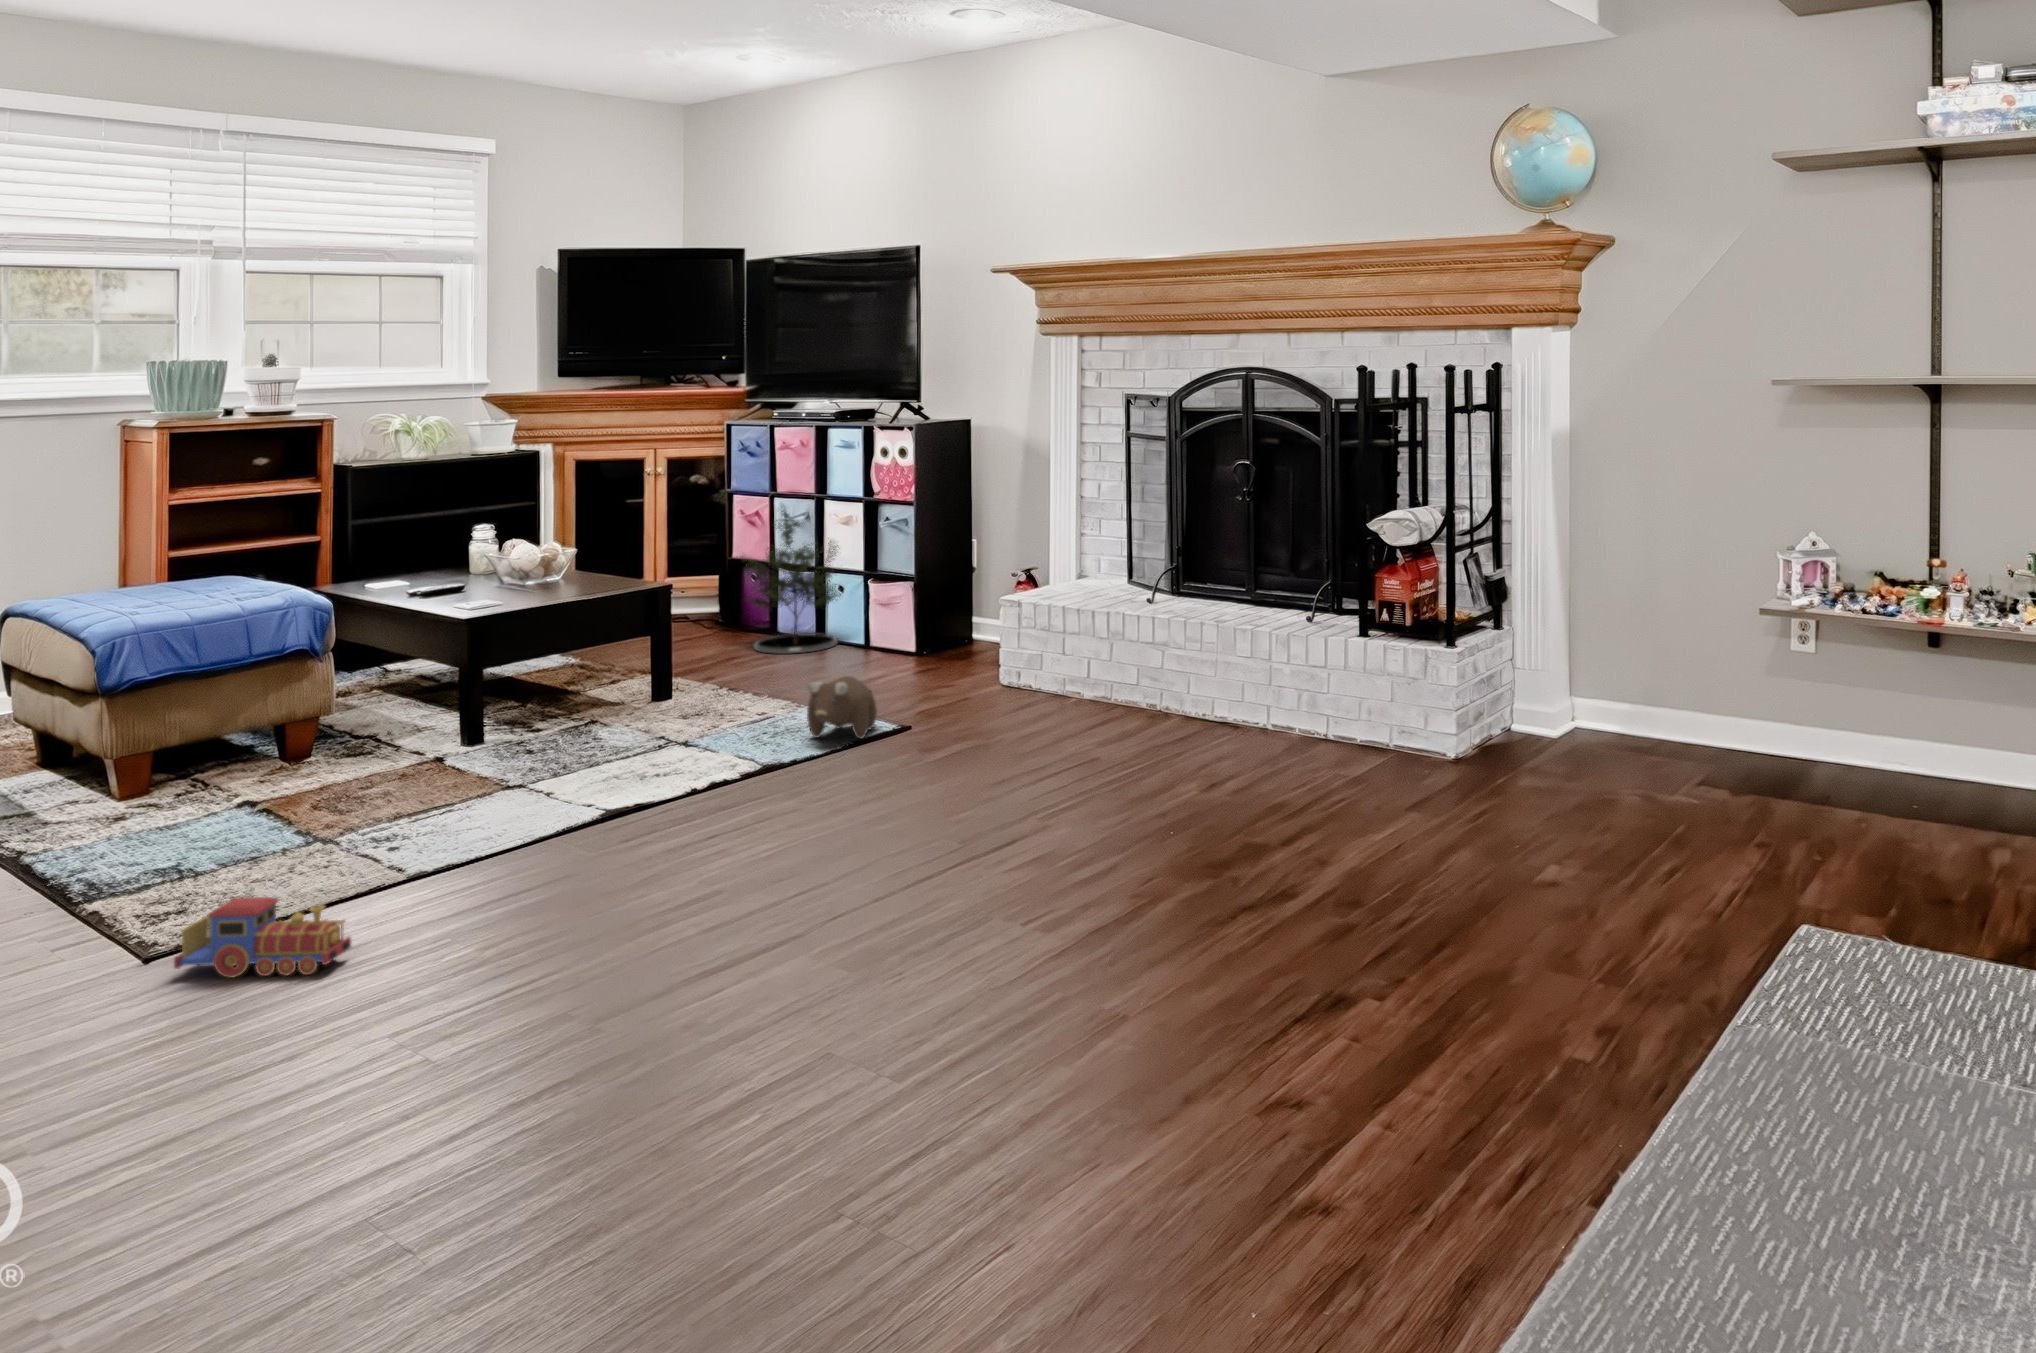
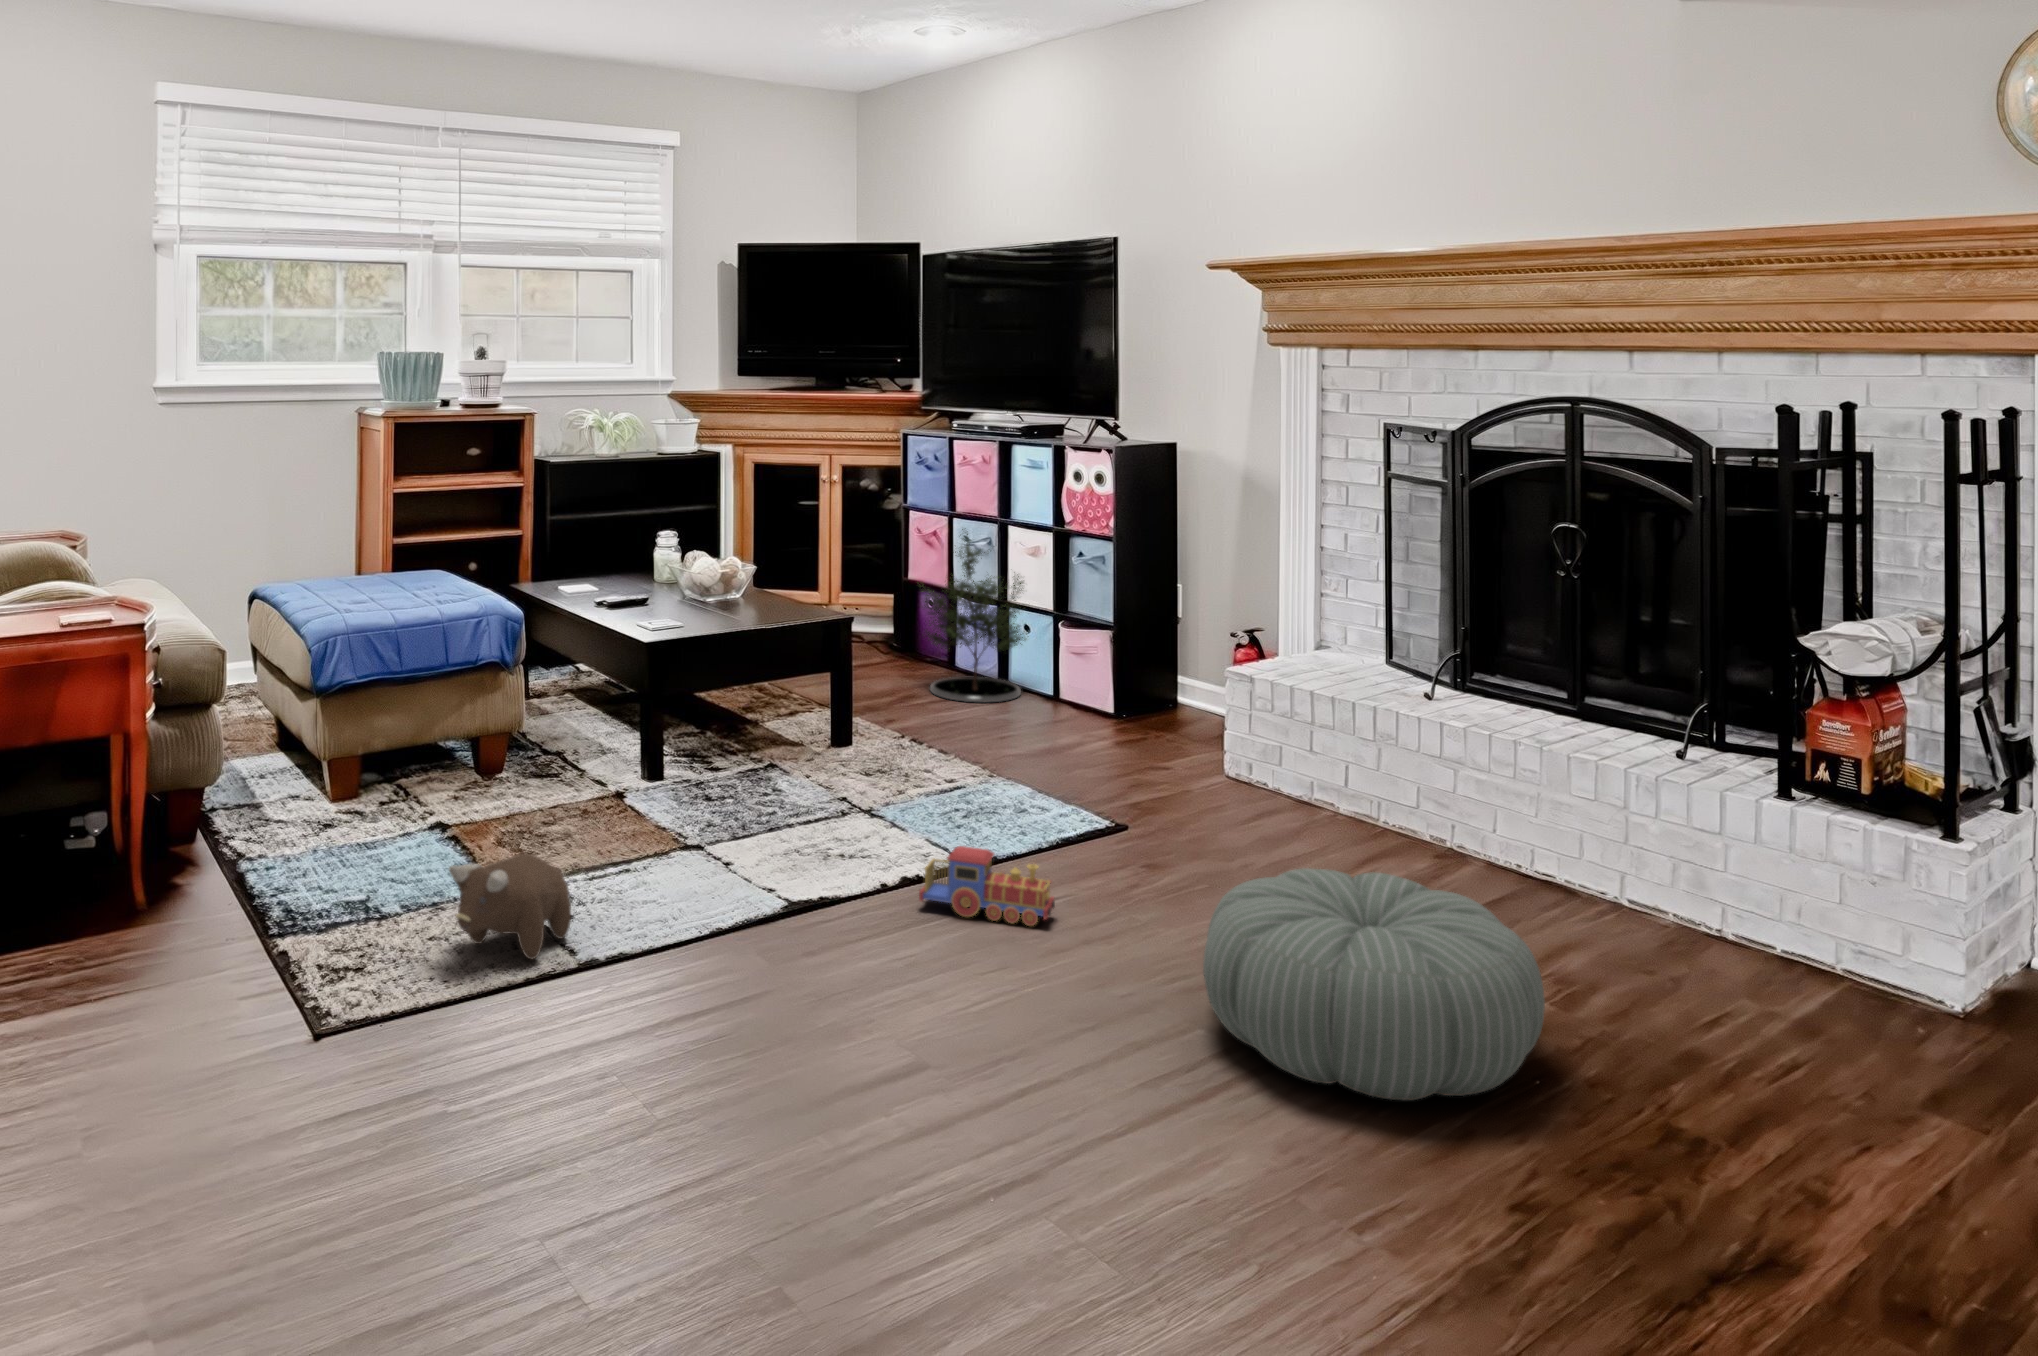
plush toy: present [807,676,877,739] -> present [449,854,571,959]
pouf: none [947,715,1184,862] -> present [1203,868,1545,1100]
toy train: present [174,897,351,978] -> present [919,846,1055,926]

